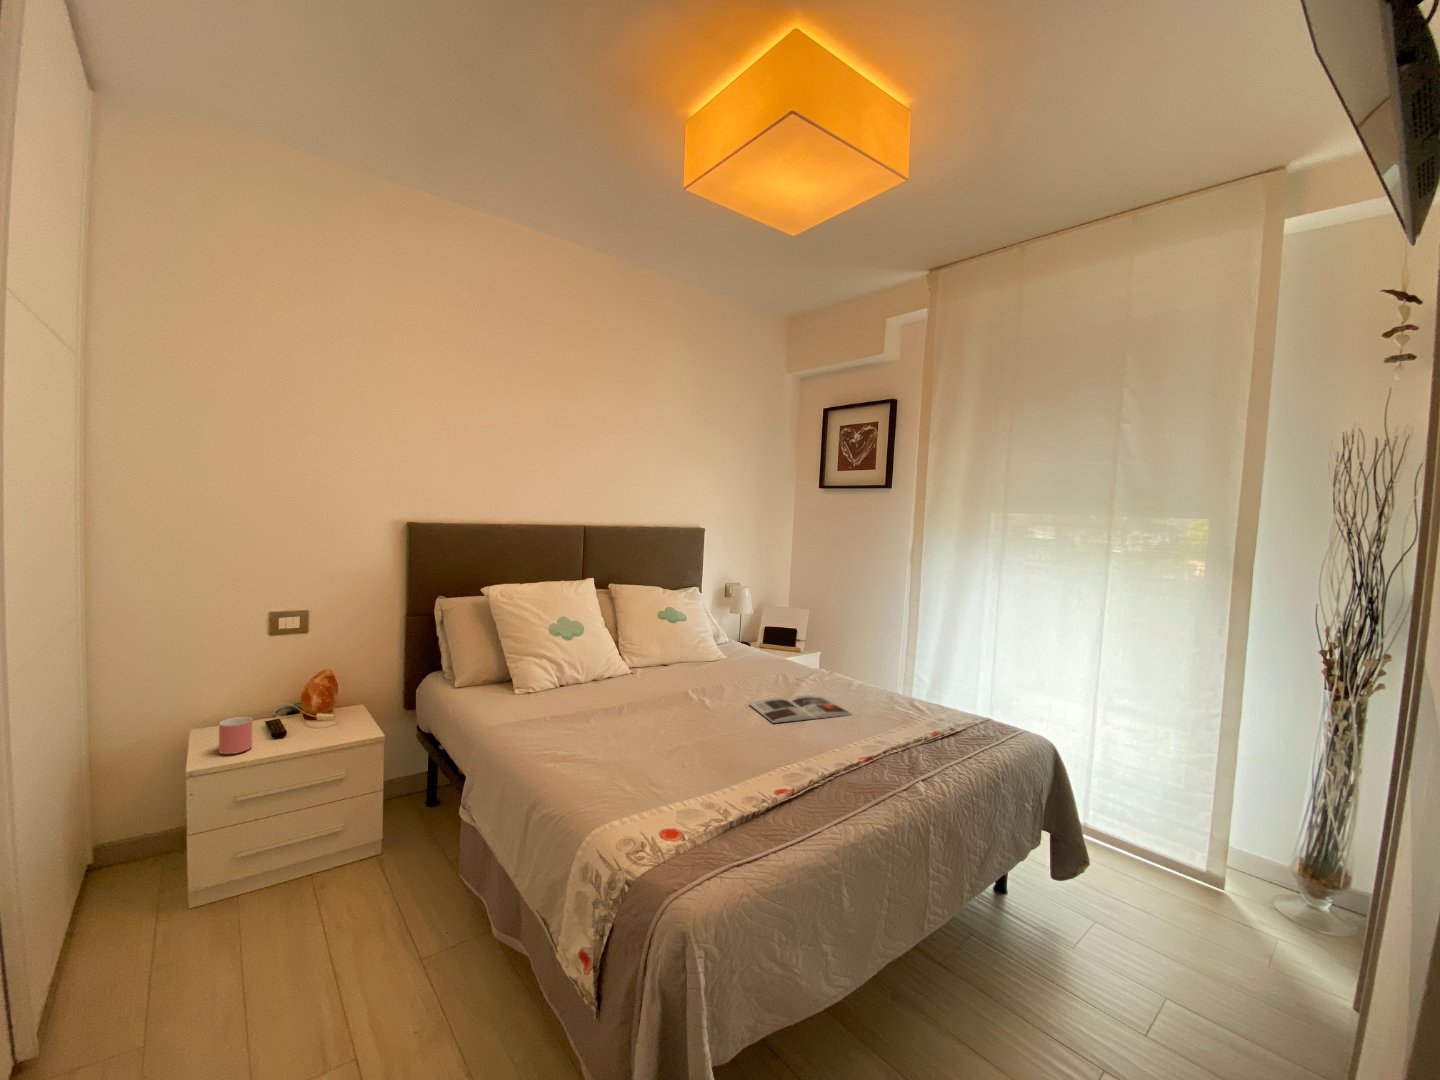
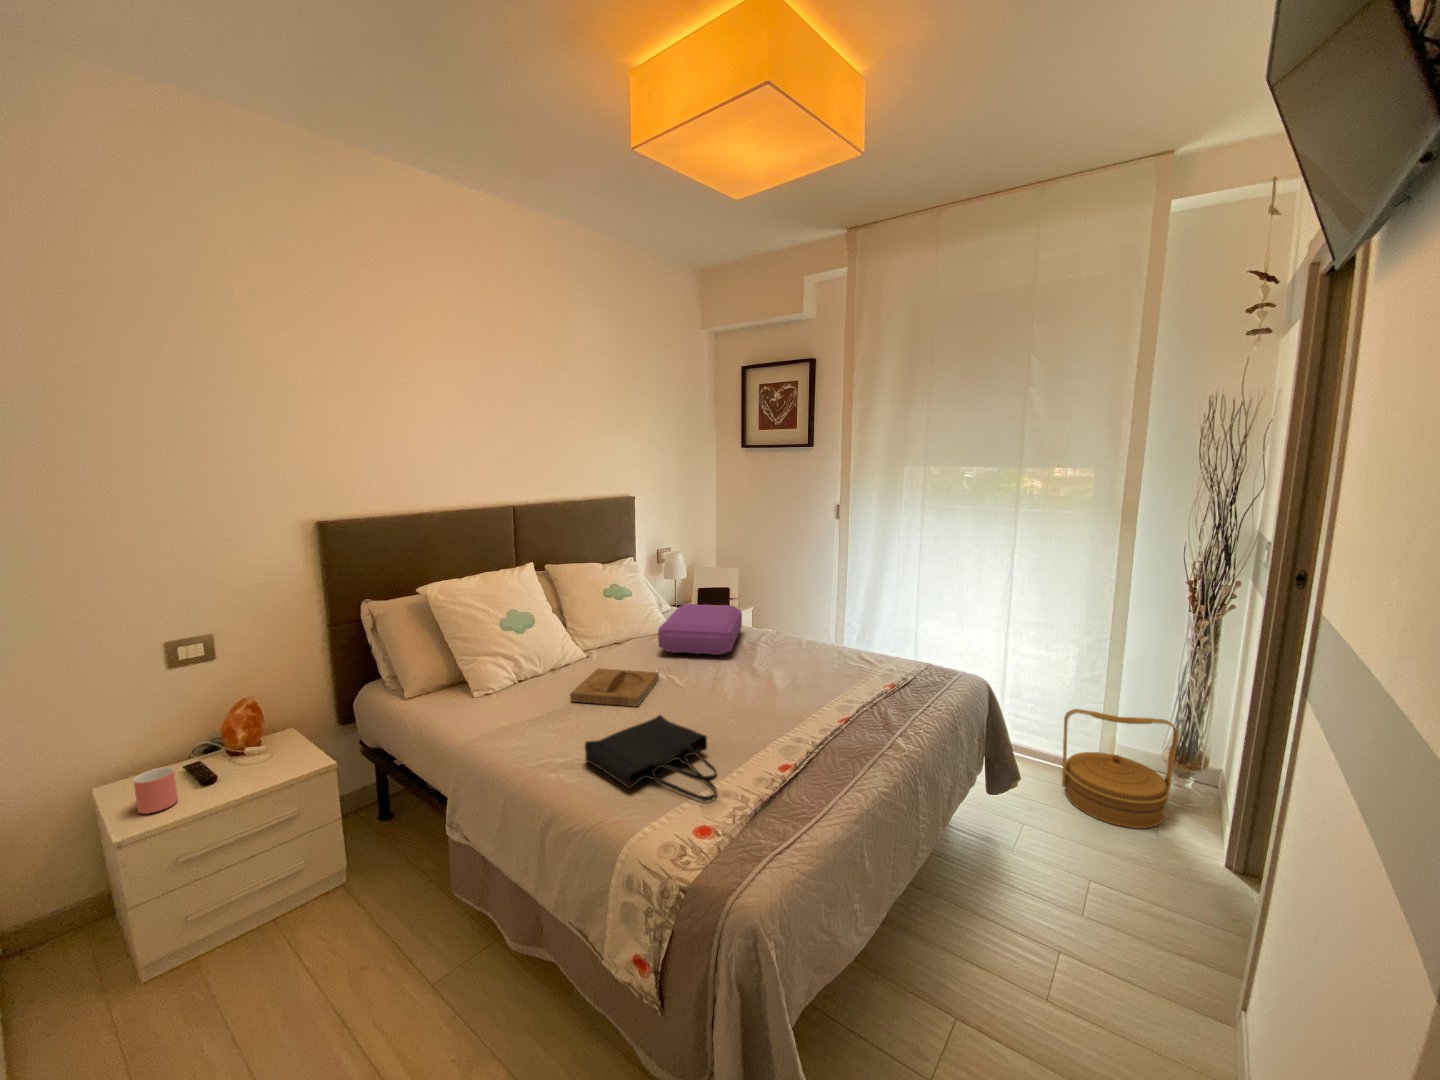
pillow: none [698,631,790,683] -> present [658,604,742,655]
tray: none [596,680,688,718] -> present [570,668,659,707]
magazine: present [749,695,852,723] -> none [720,663,819,698]
tote bag: none [585,724,706,807] -> present [585,715,717,801]
woven basket: none [1152,791,1307,953] -> present [1062,709,1179,829]

